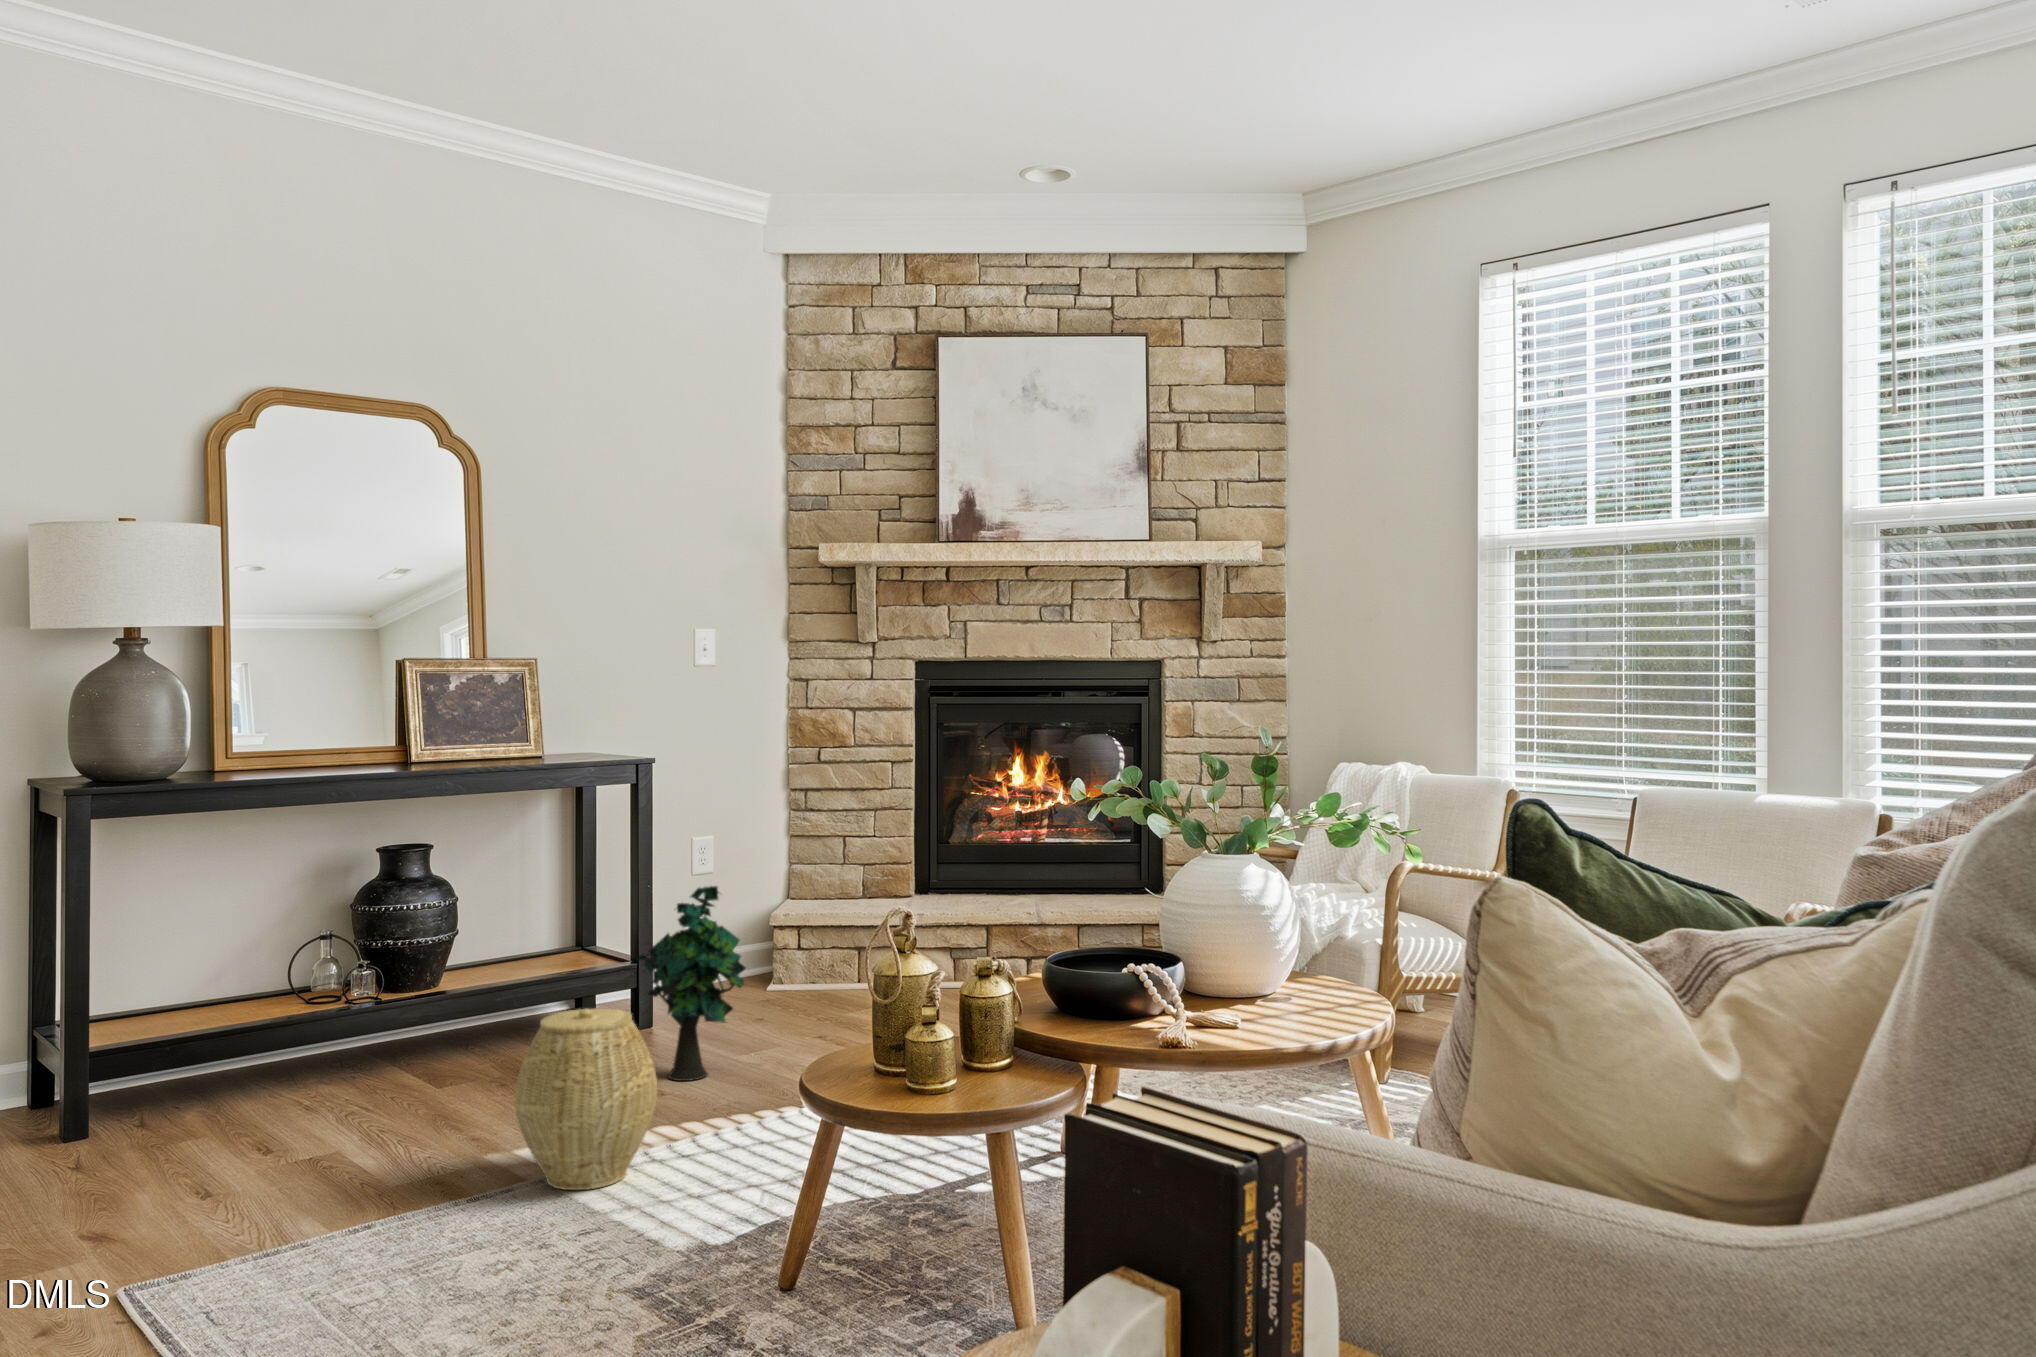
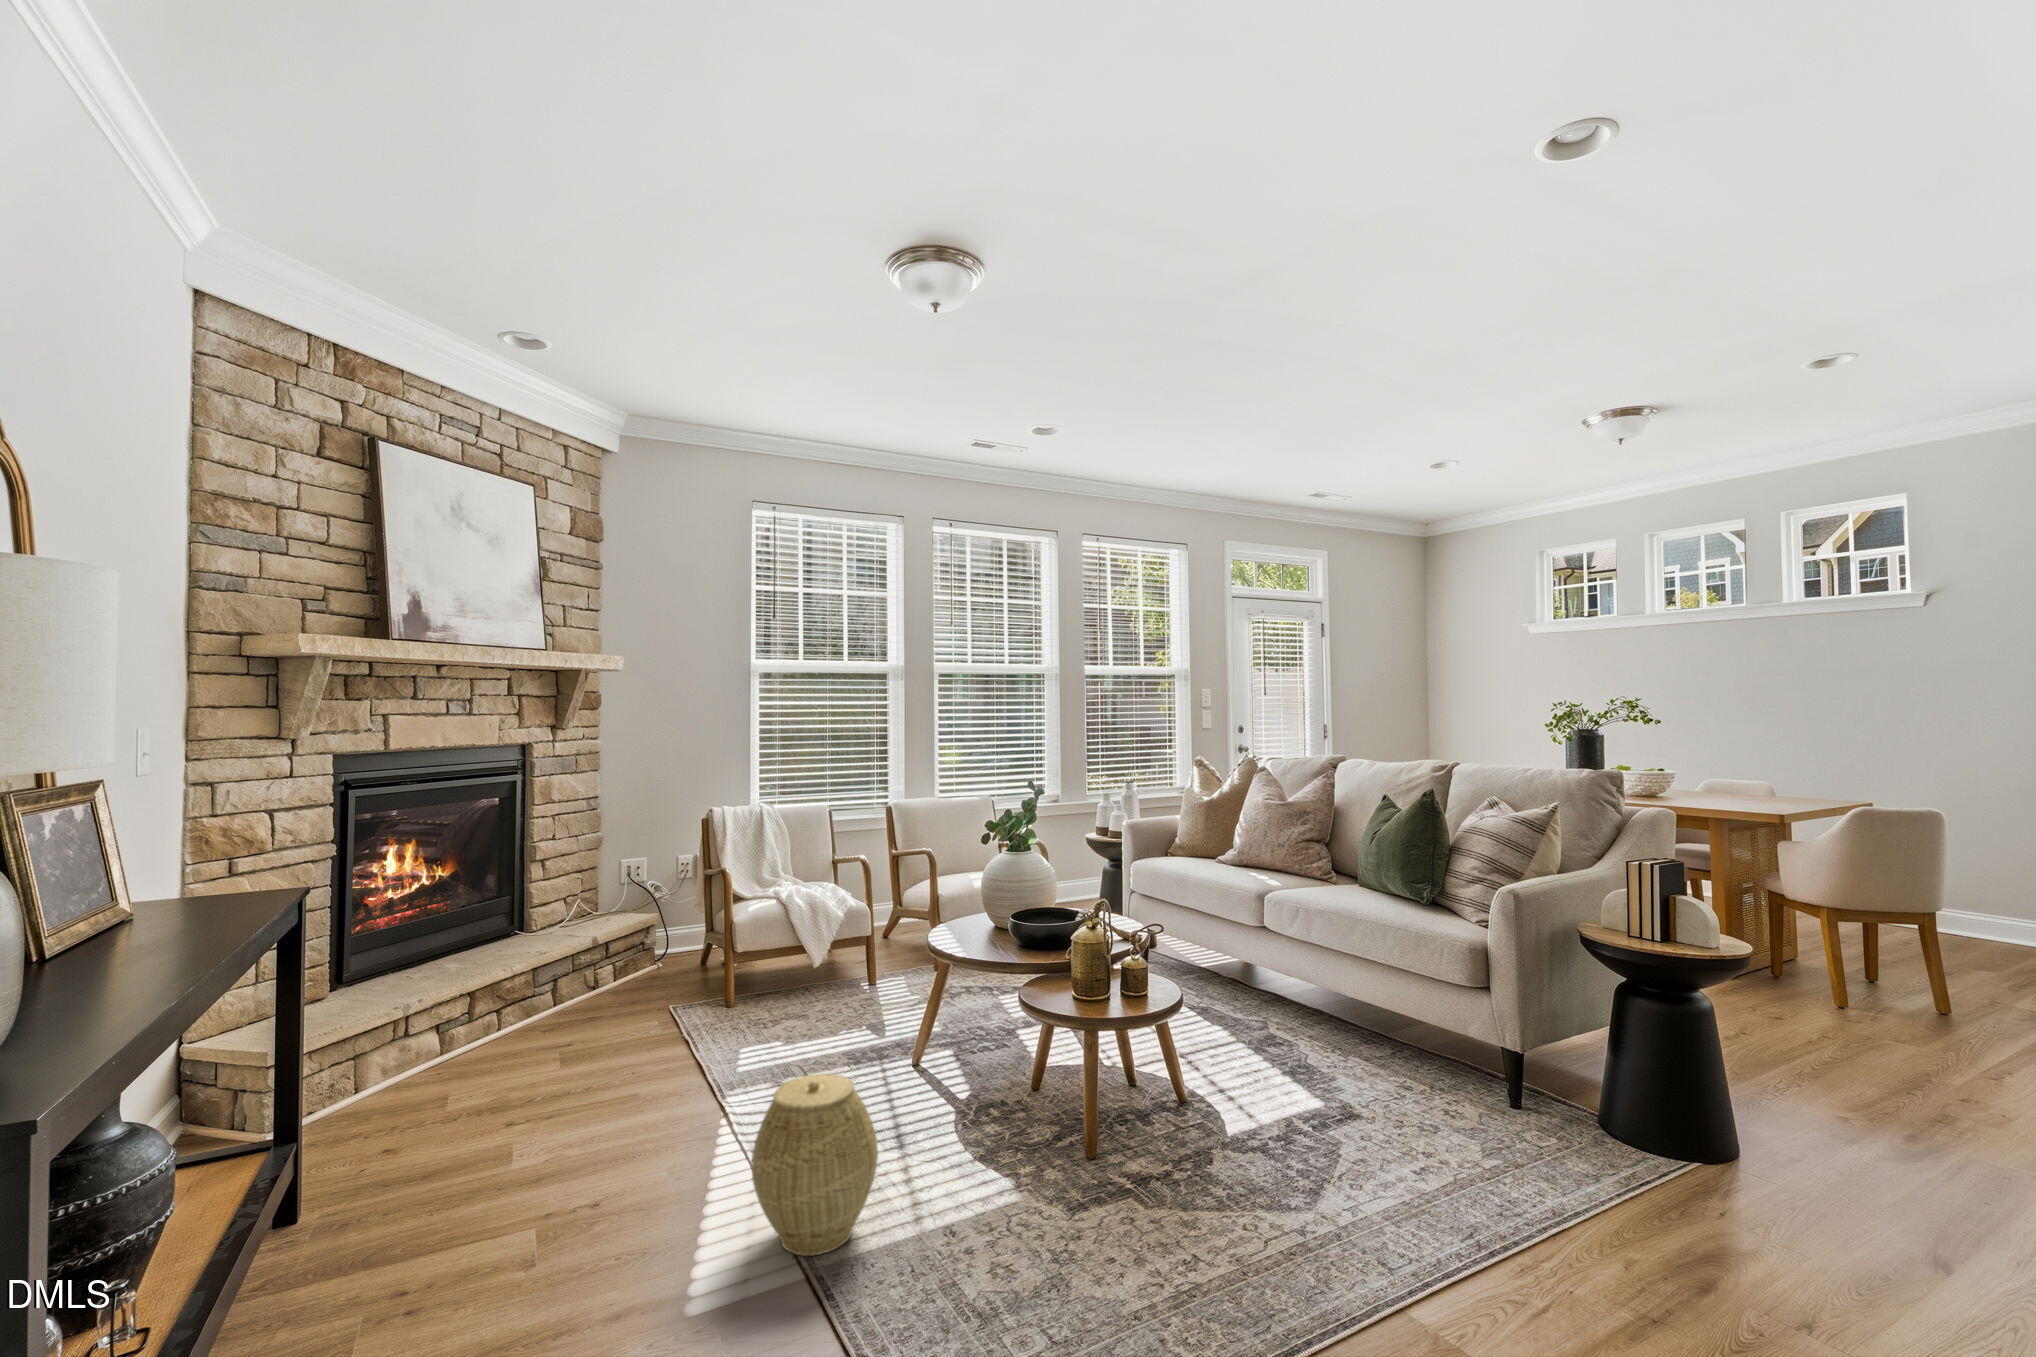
decorative plant: present [632,886,745,1081] -> none [487,986,612,1203]

